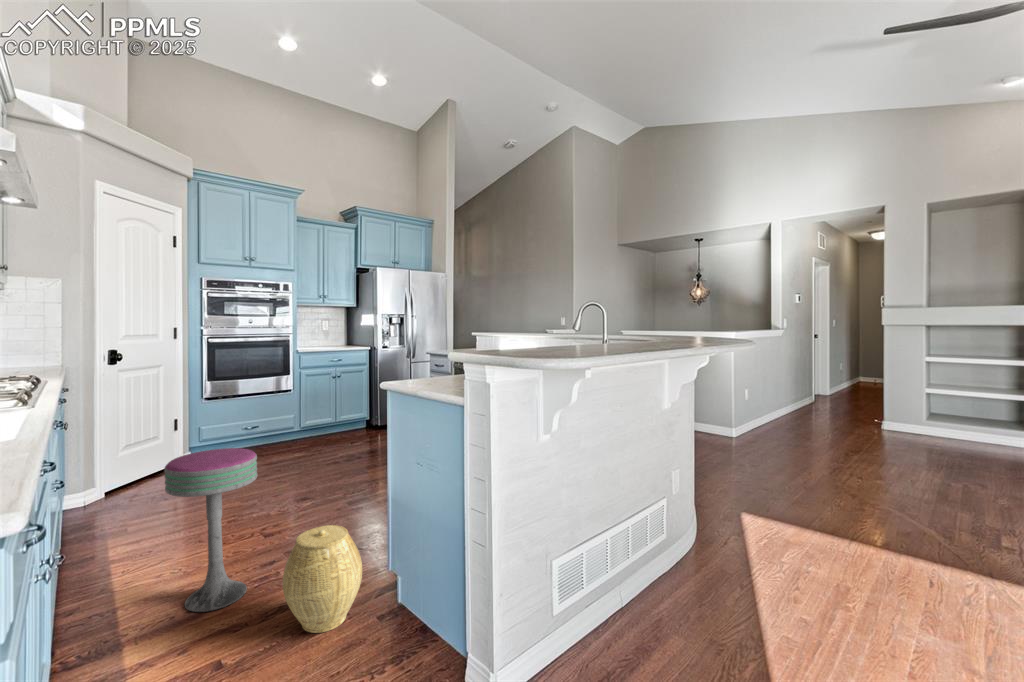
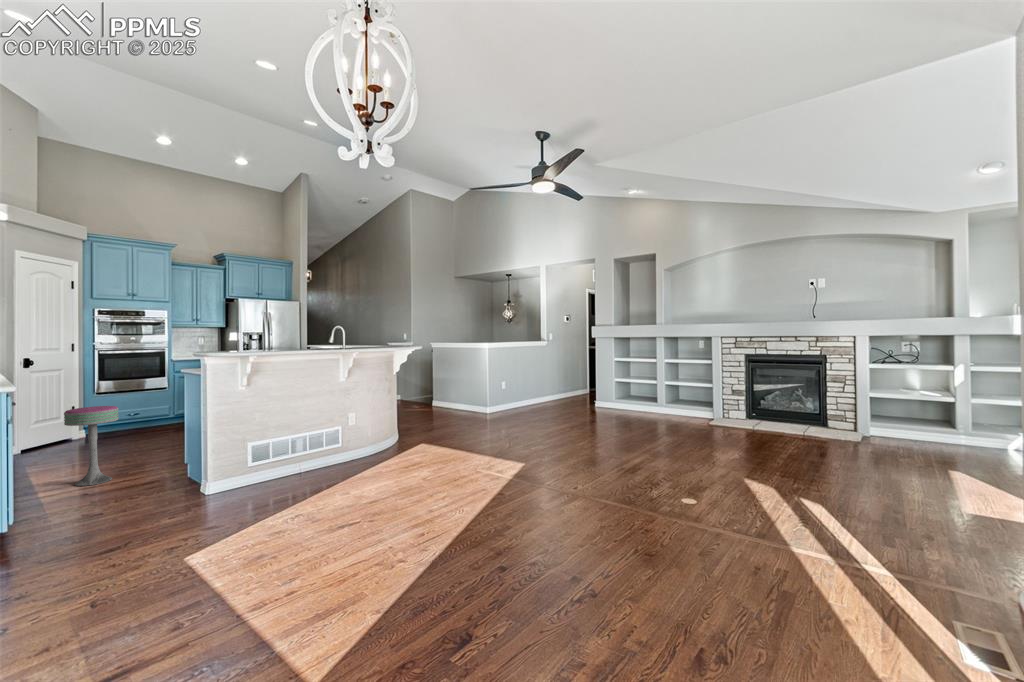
woven basket: present [283,525,362,633] -> none [128,440,174,487]

